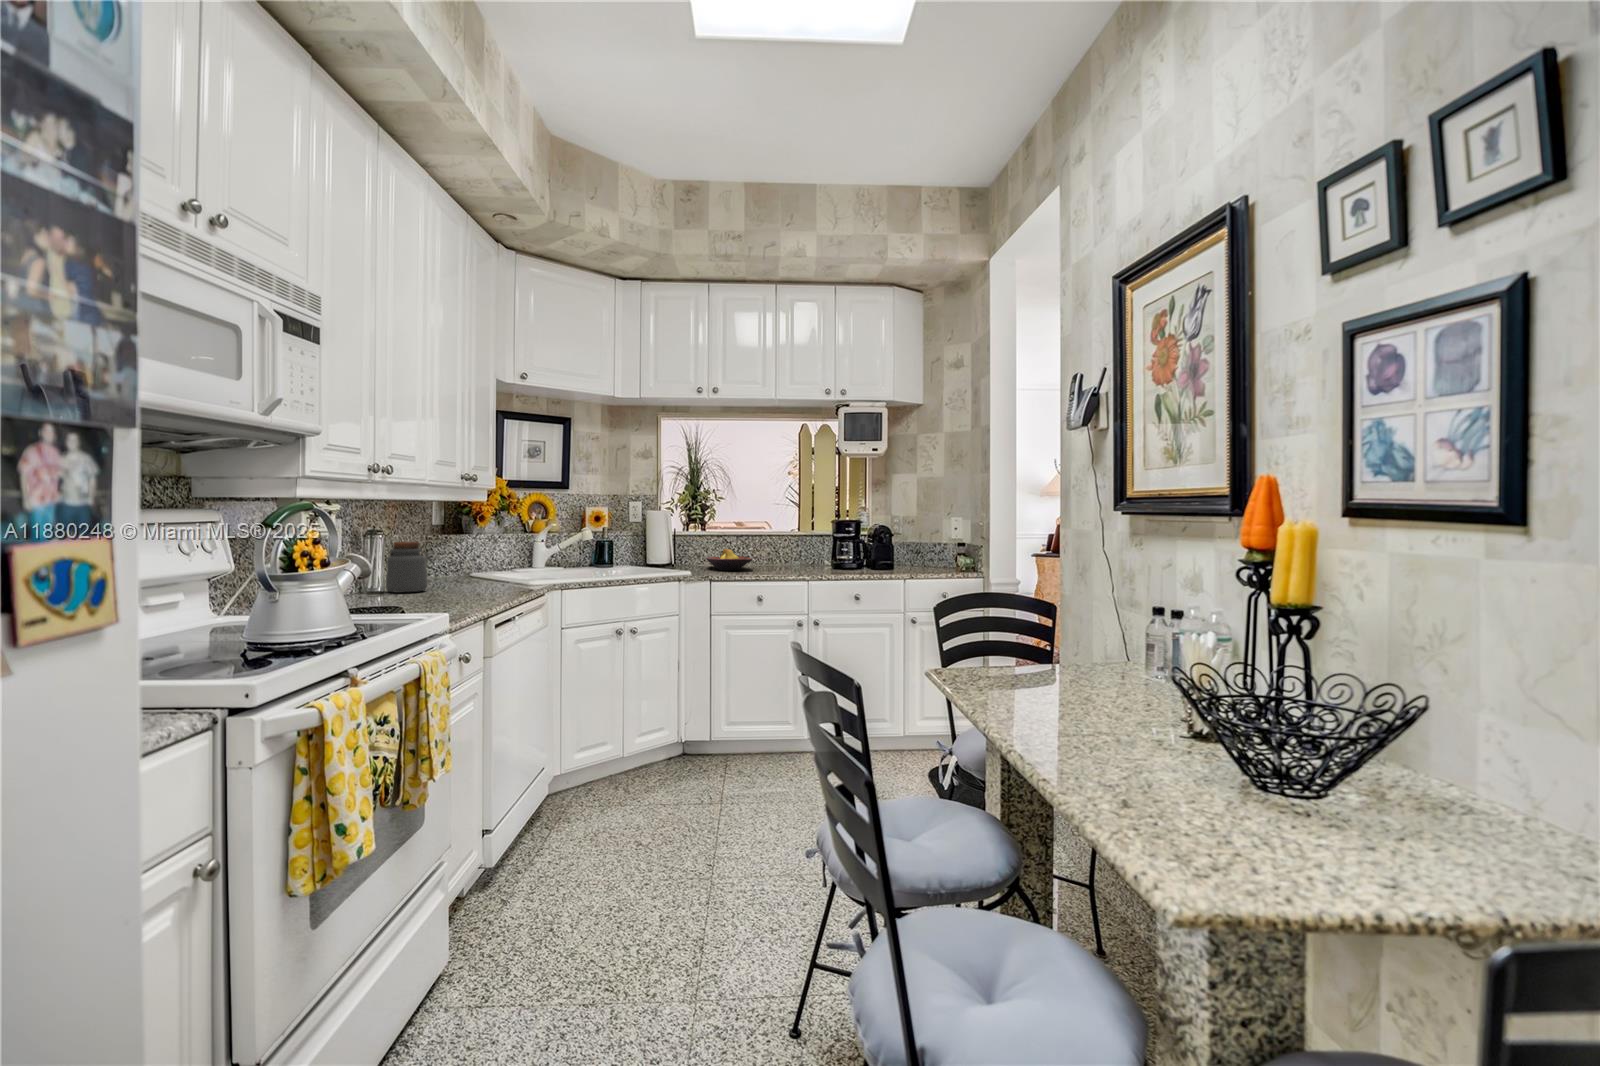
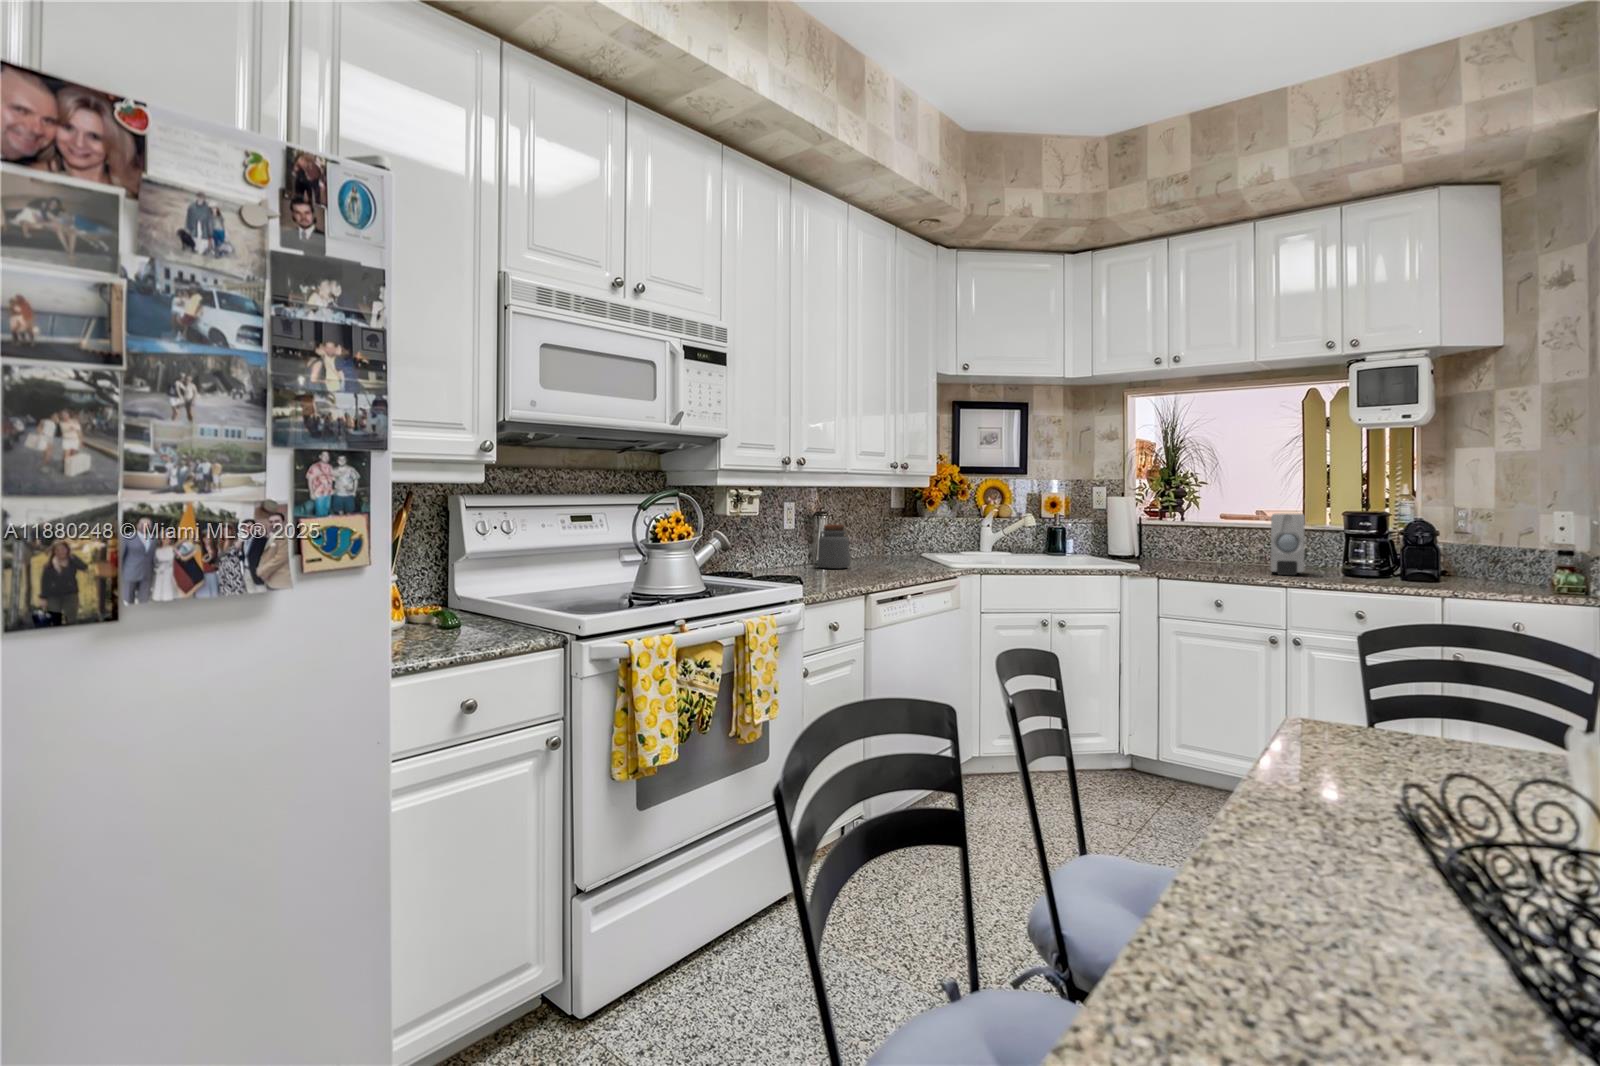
soap dispenser: none [784,524,812,573] -> present [1270,513,1305,575]
fruit bowl: present [706,549,752,570] -> none [1171,542,1228,567]

